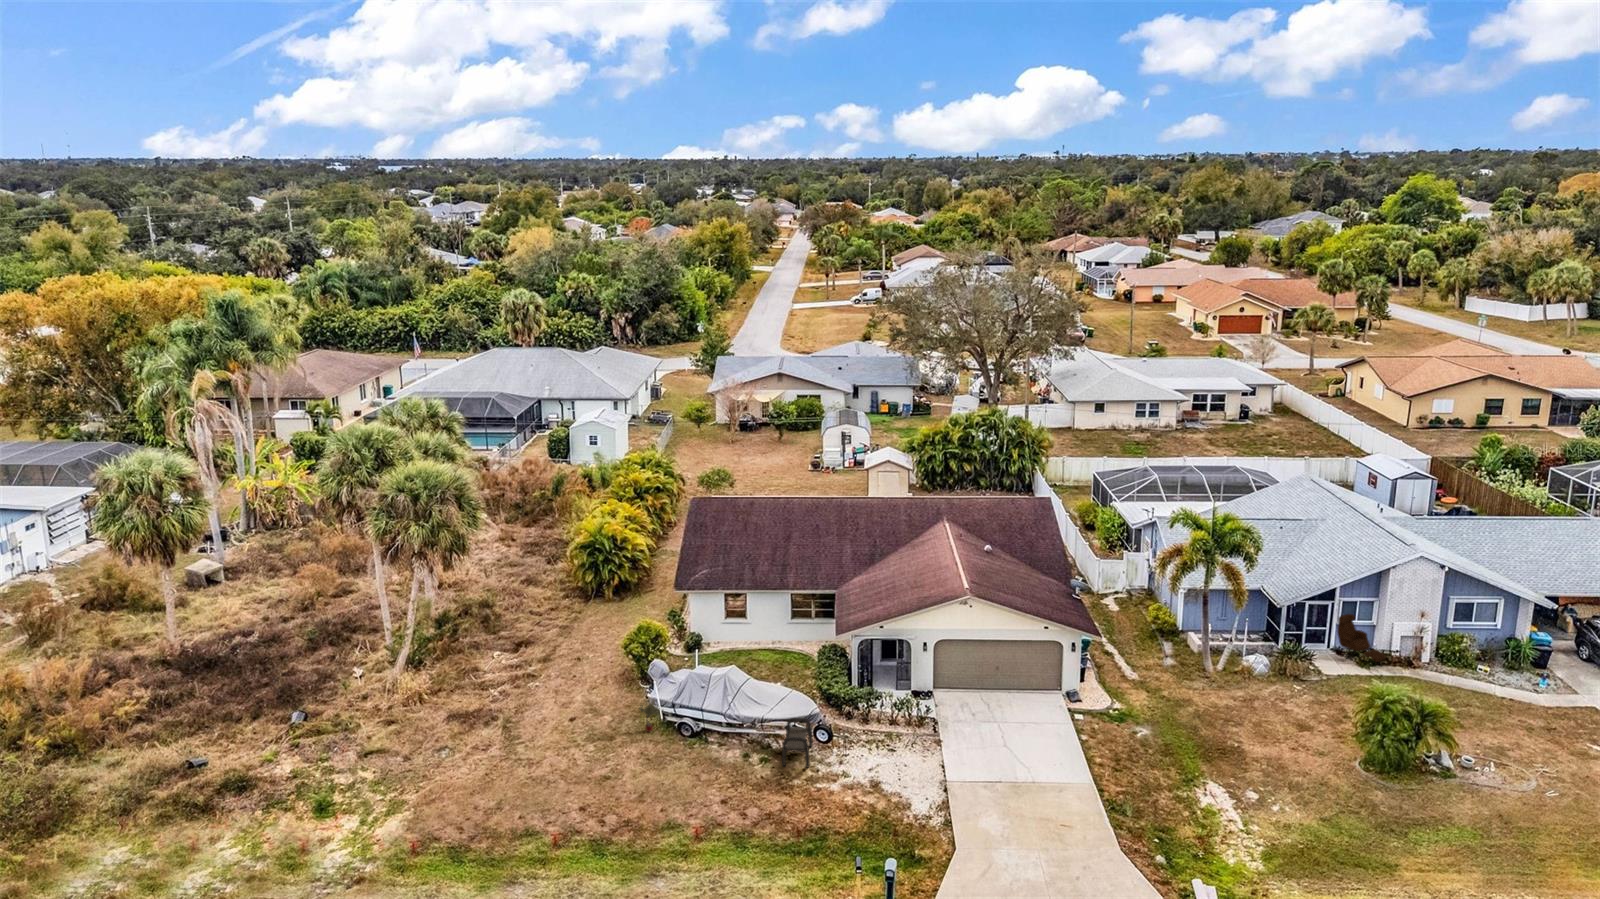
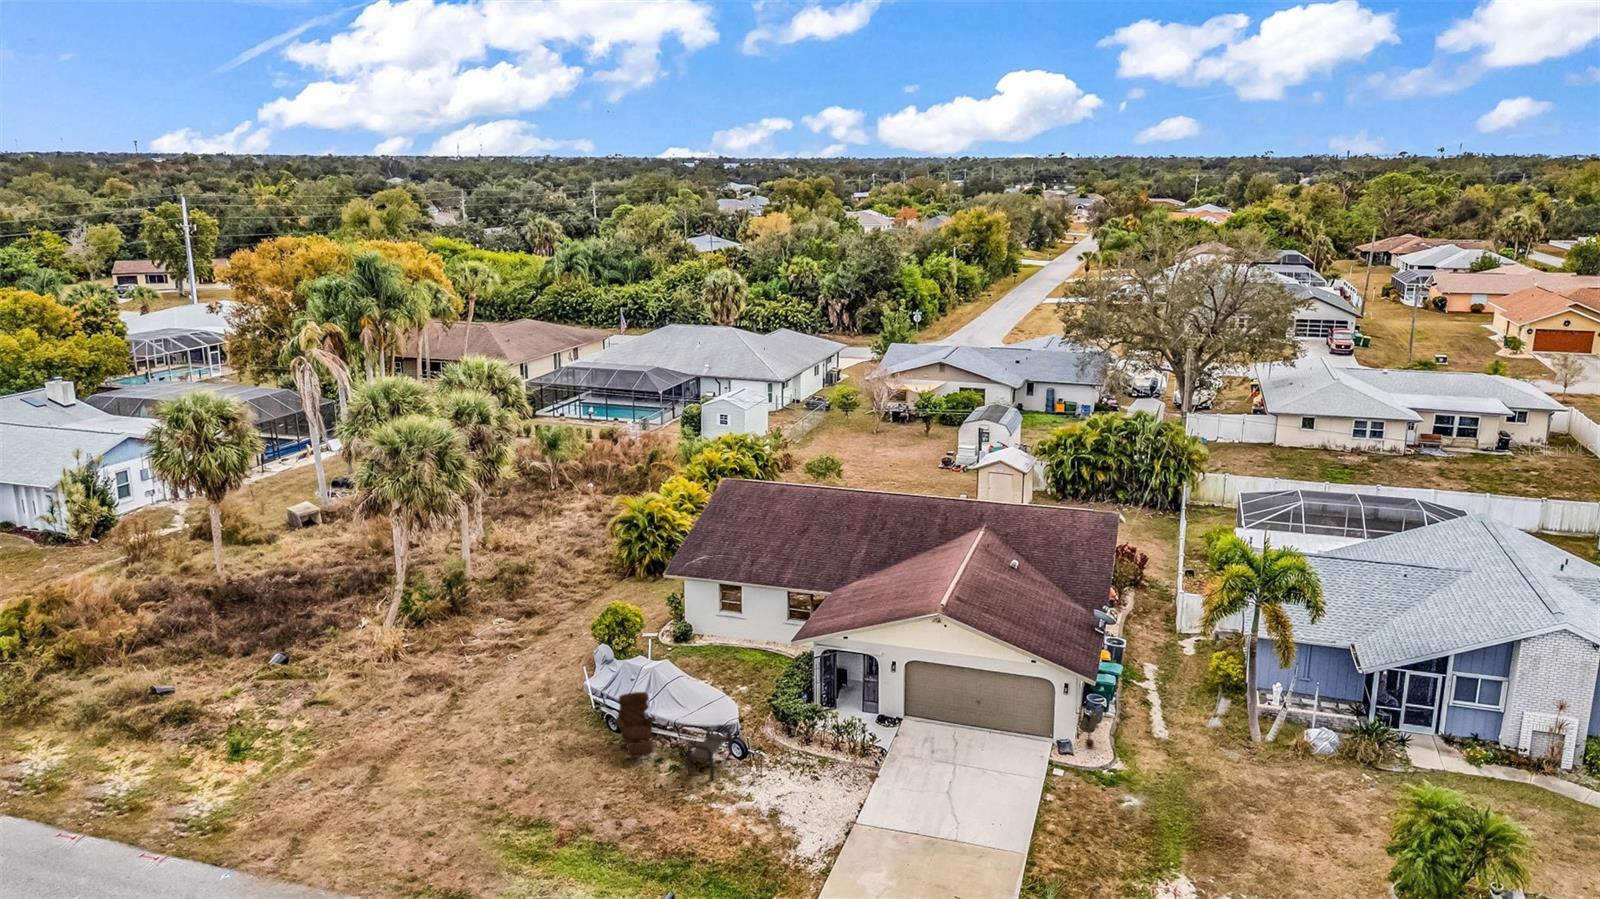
lounge chair: present [1337,614,1386,663] -> present [615,692,656,763]
potted tree: present [639,699,660,732] -> present [1078,709,1102,749]

